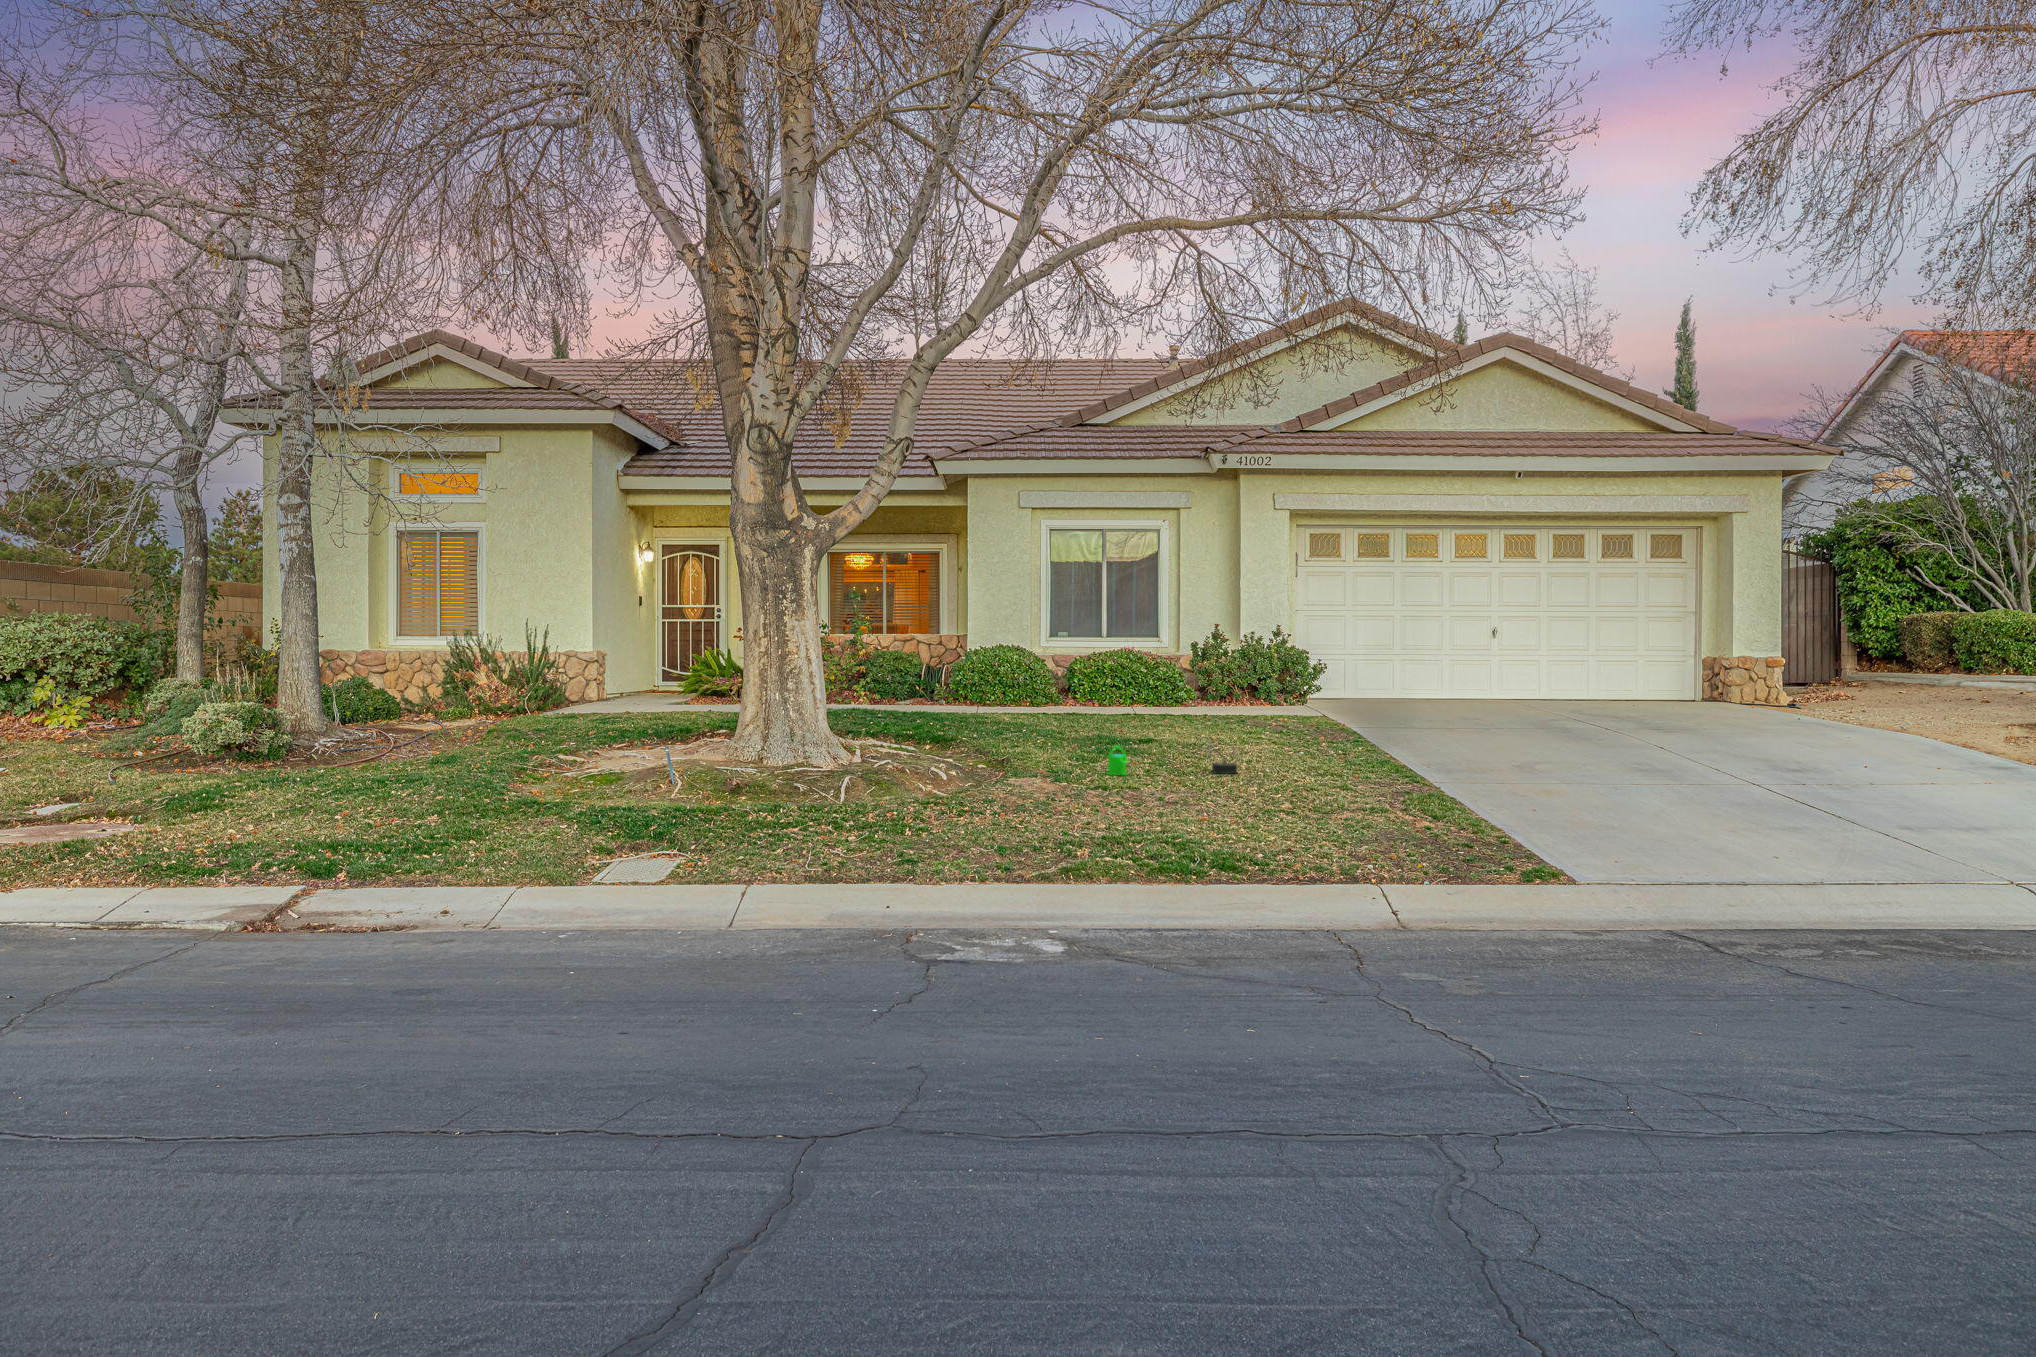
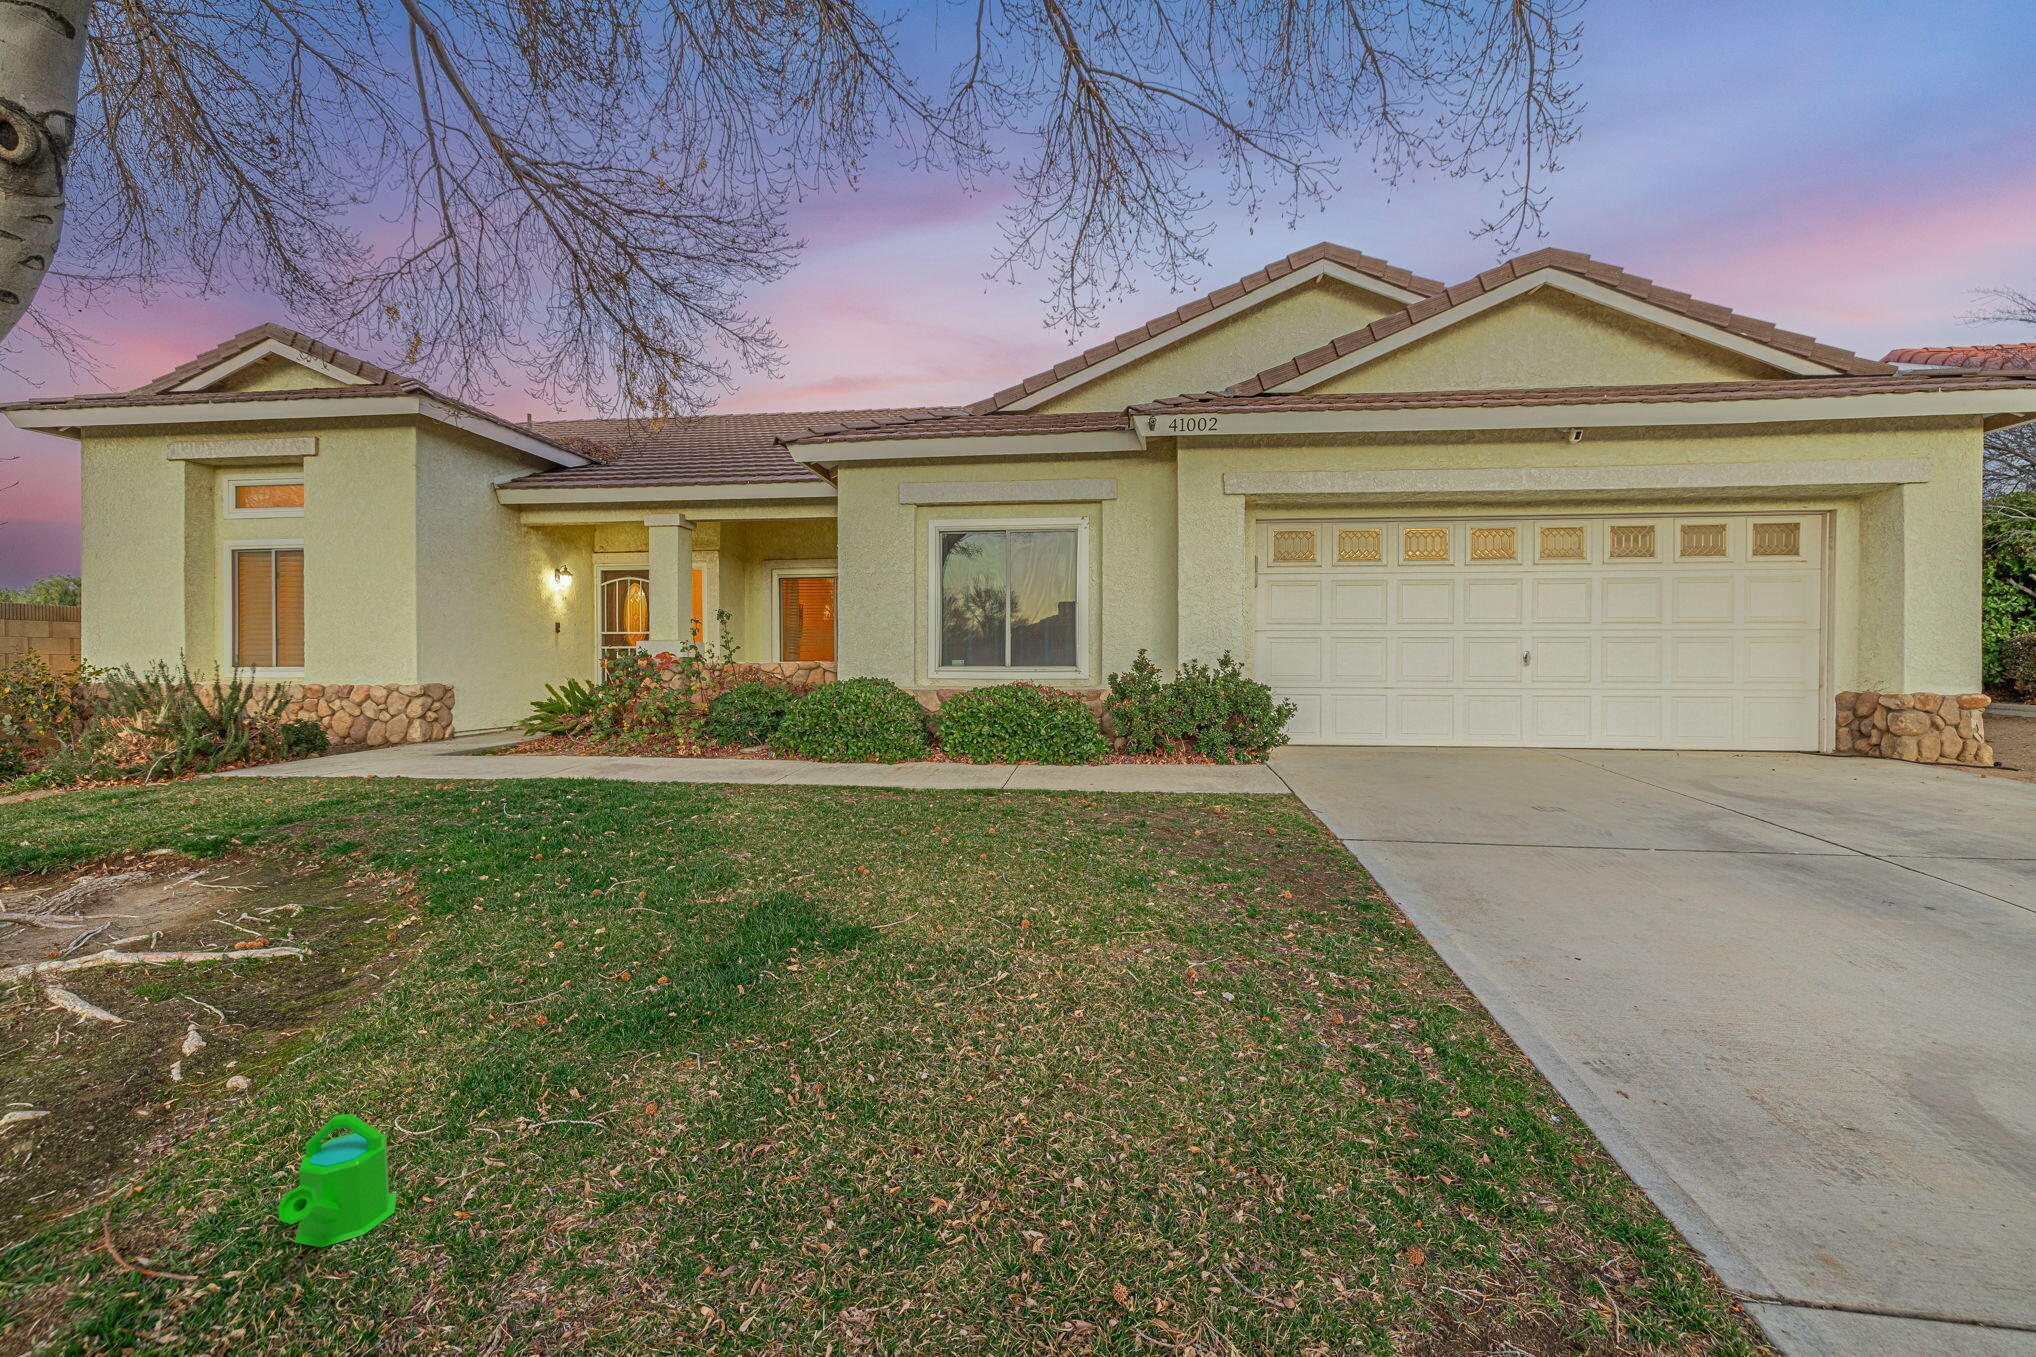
decorative plant: present [1206,741,1242,774] -> none [671,1078,830,1238]

